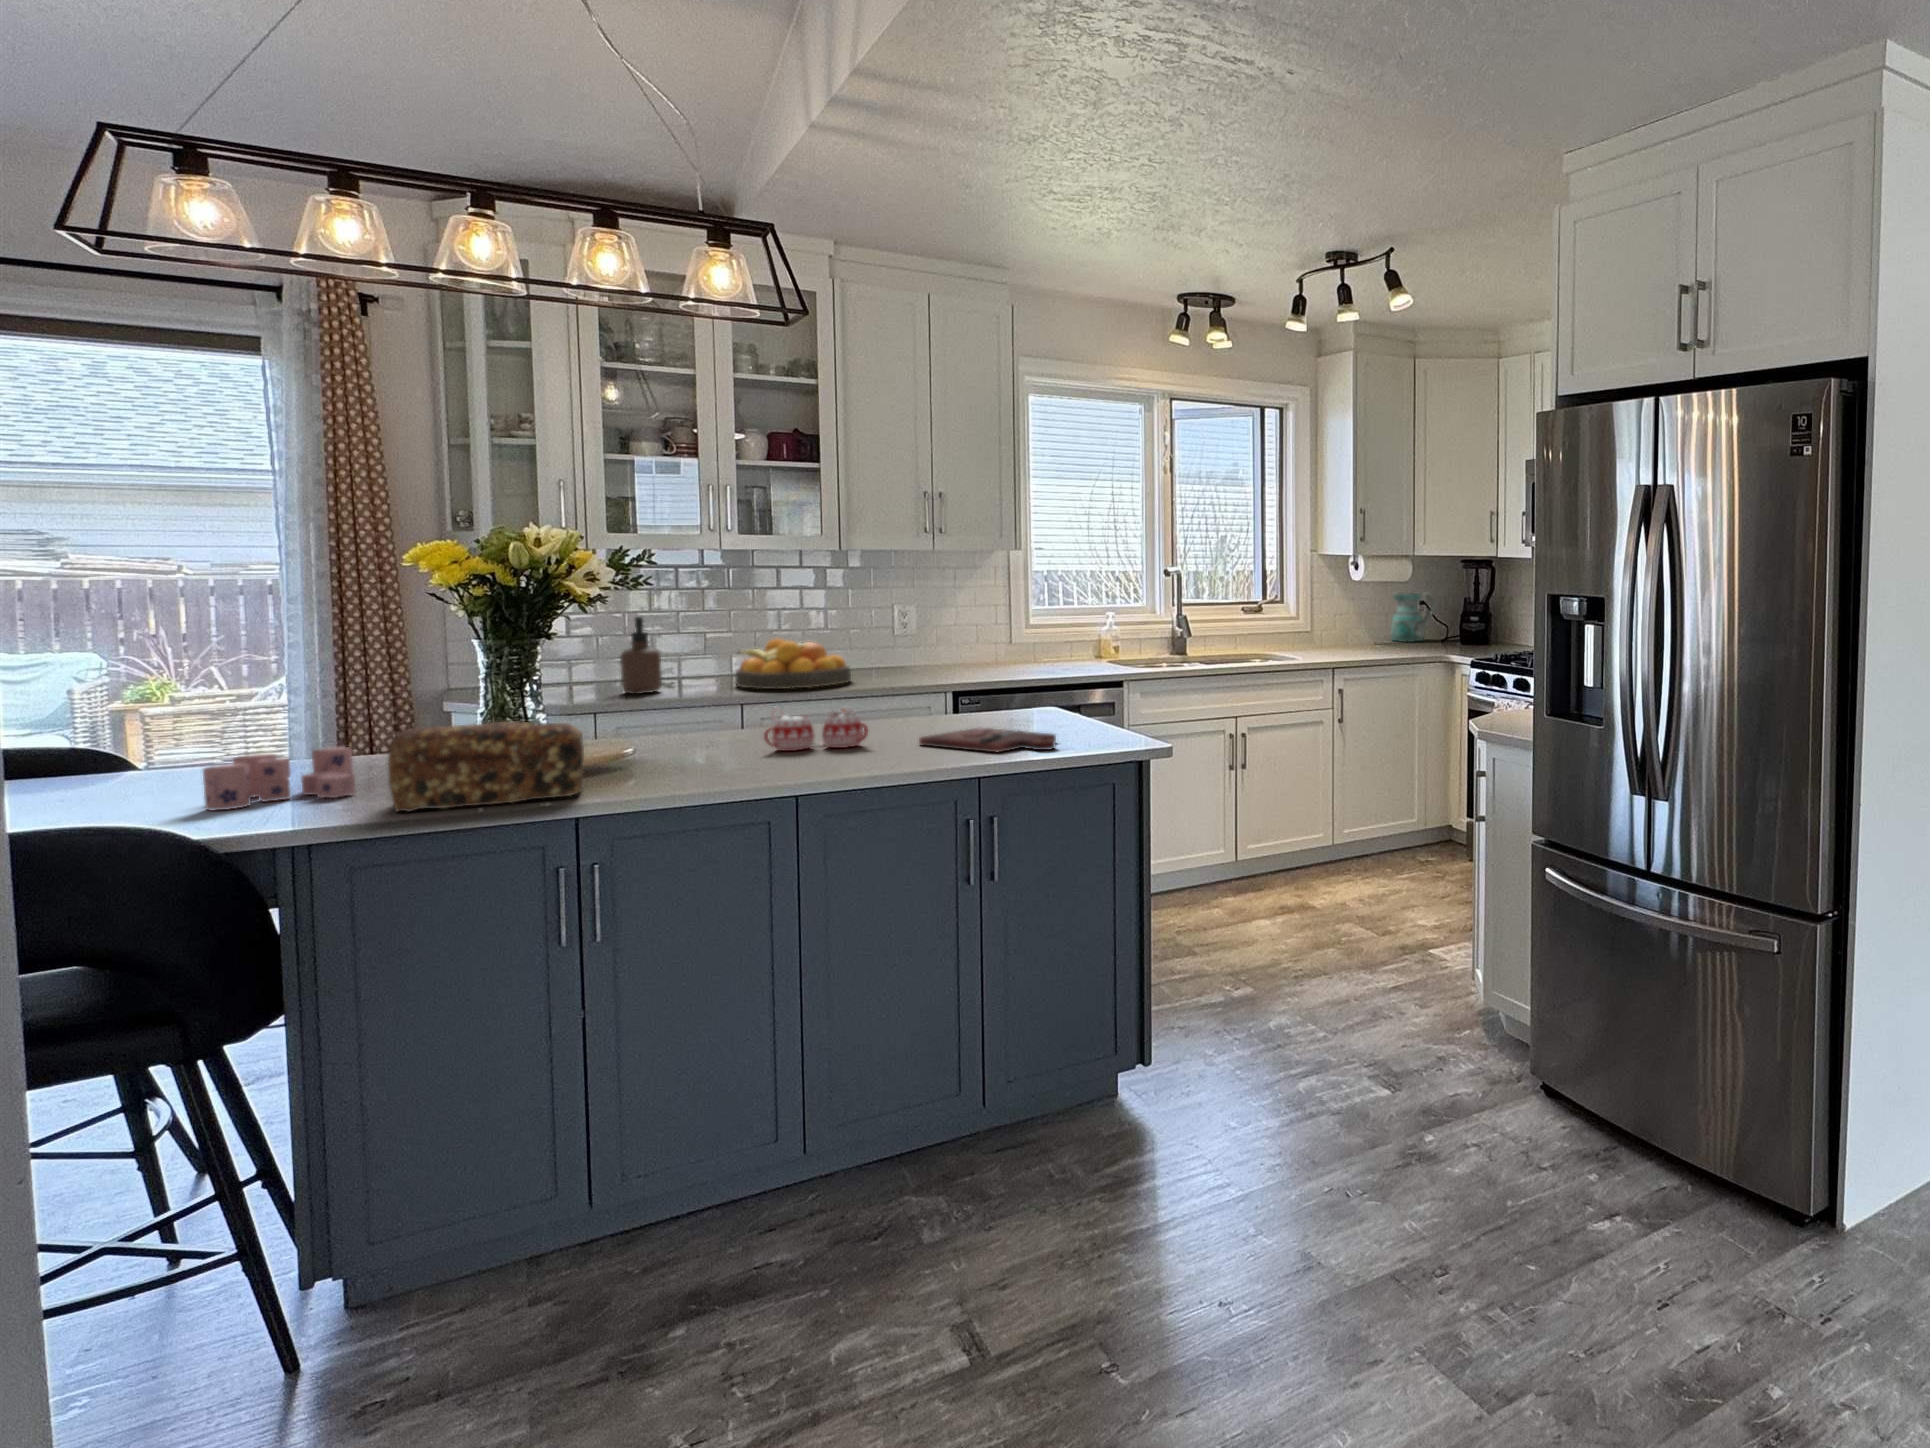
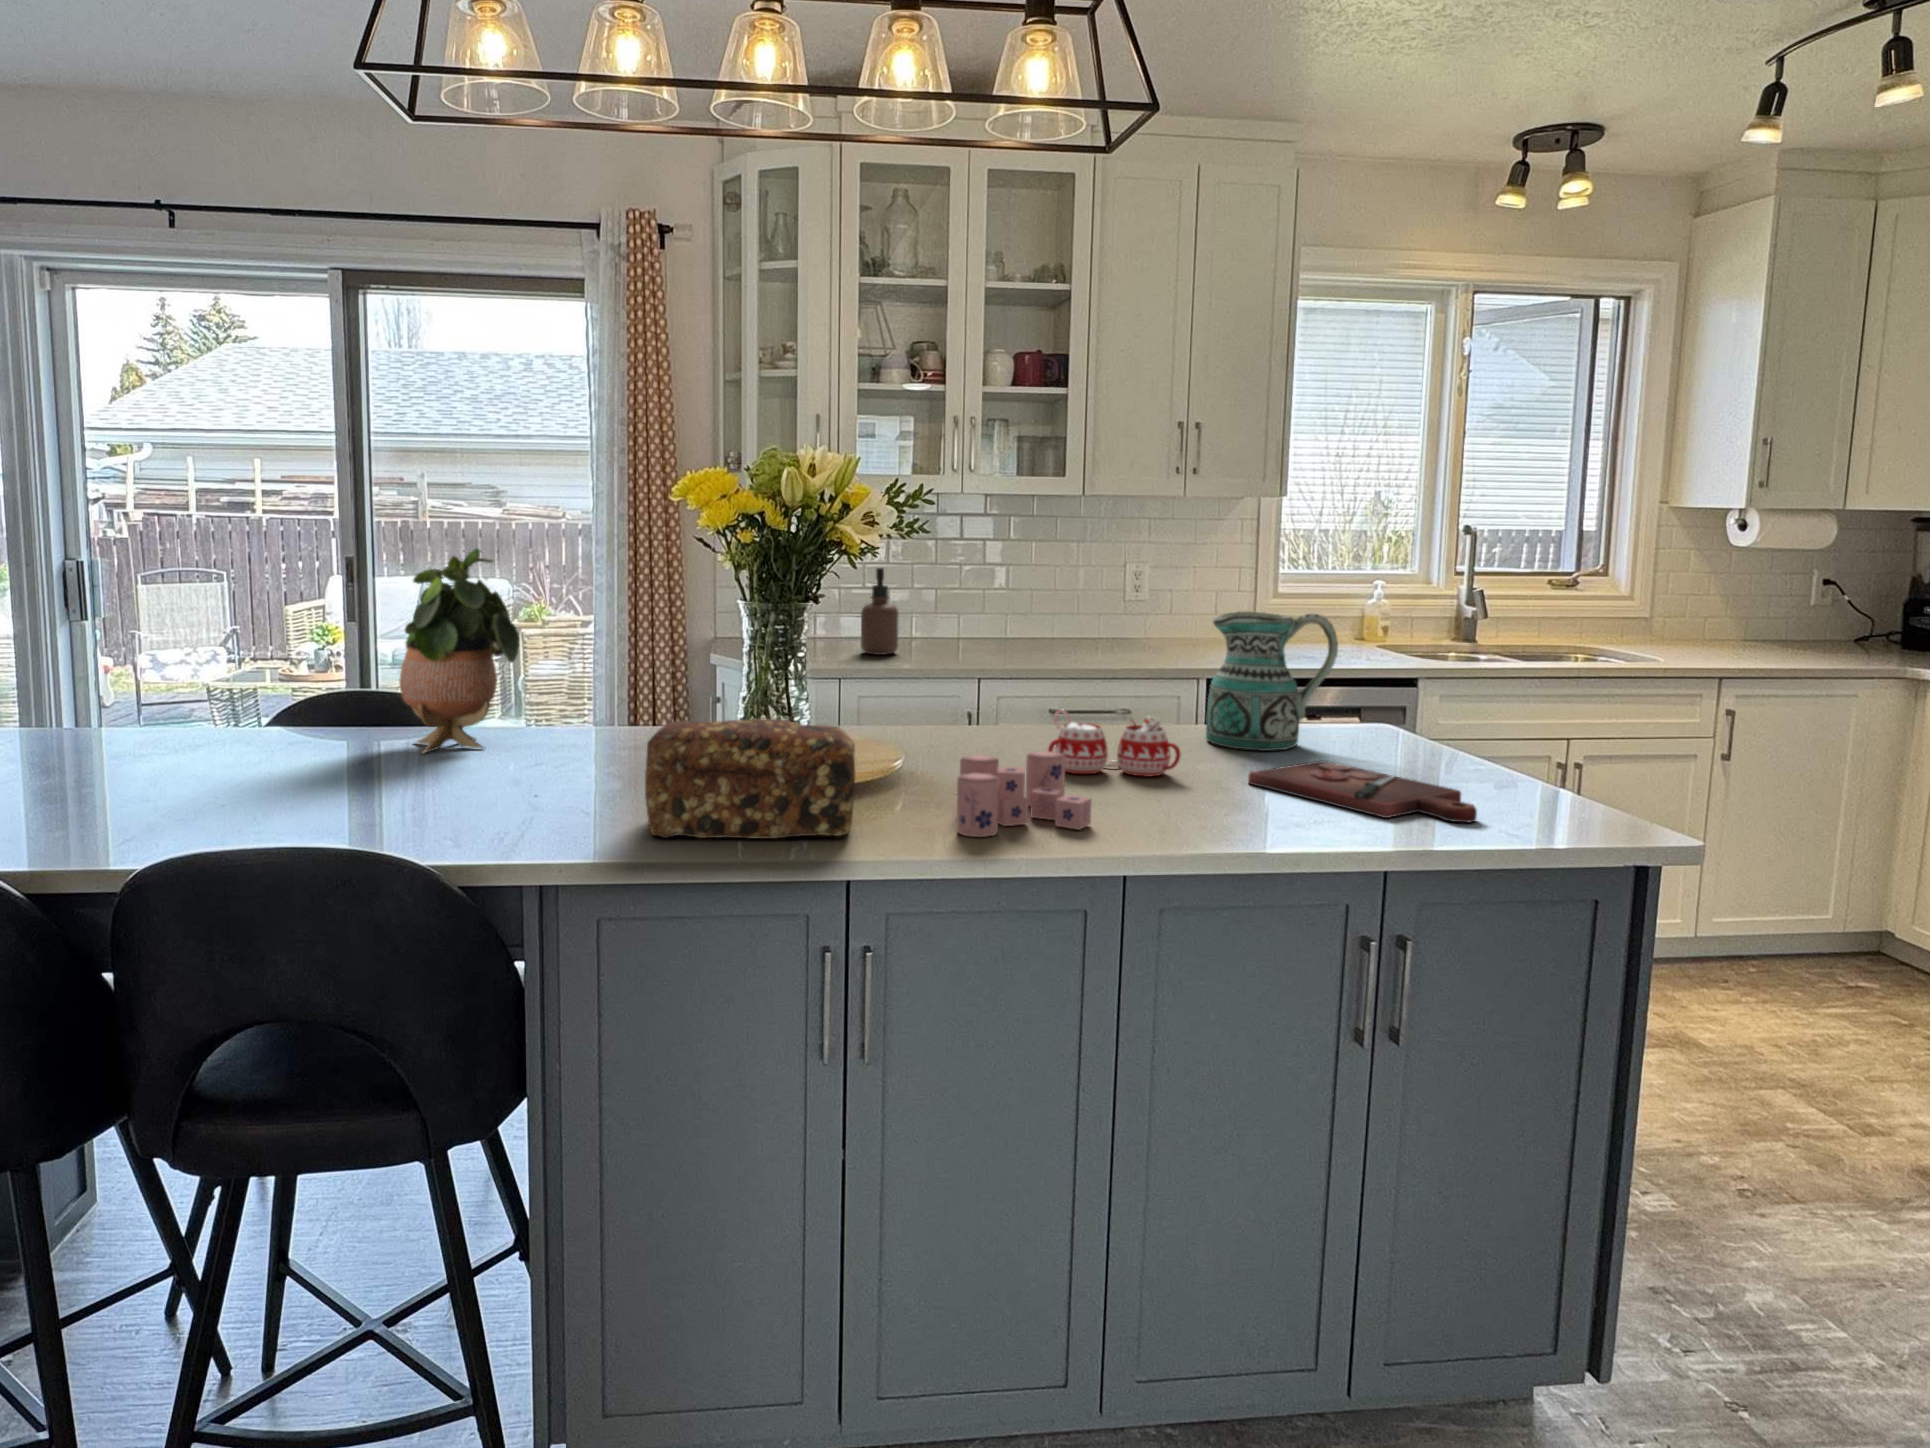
ceramic pitcher: present [1391,592,1435,642] -> present [1206,611,1338,751]
potted plant: none [78,608,228,792] -> present [399,549,519,753]
fruit bowl: present [735,639,851,689] -> none [967,598,1086,660]
candle: present [203,747,355,811] -> present [957,751,1092,837]

